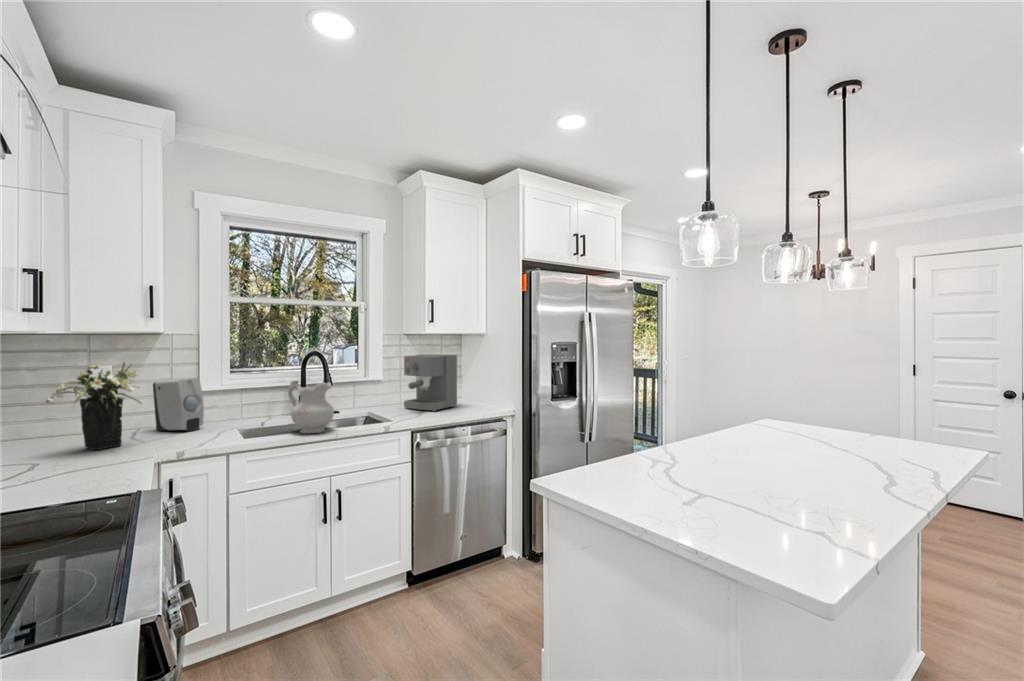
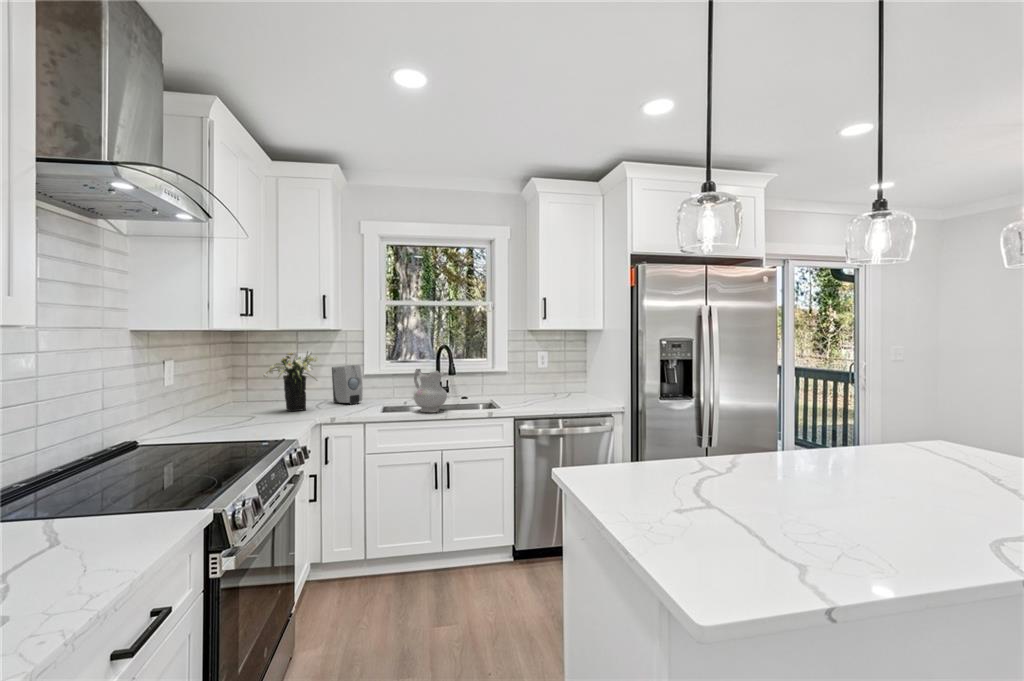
coffee maker: present [404,354,457,411] -> none [520,350,572,403]

